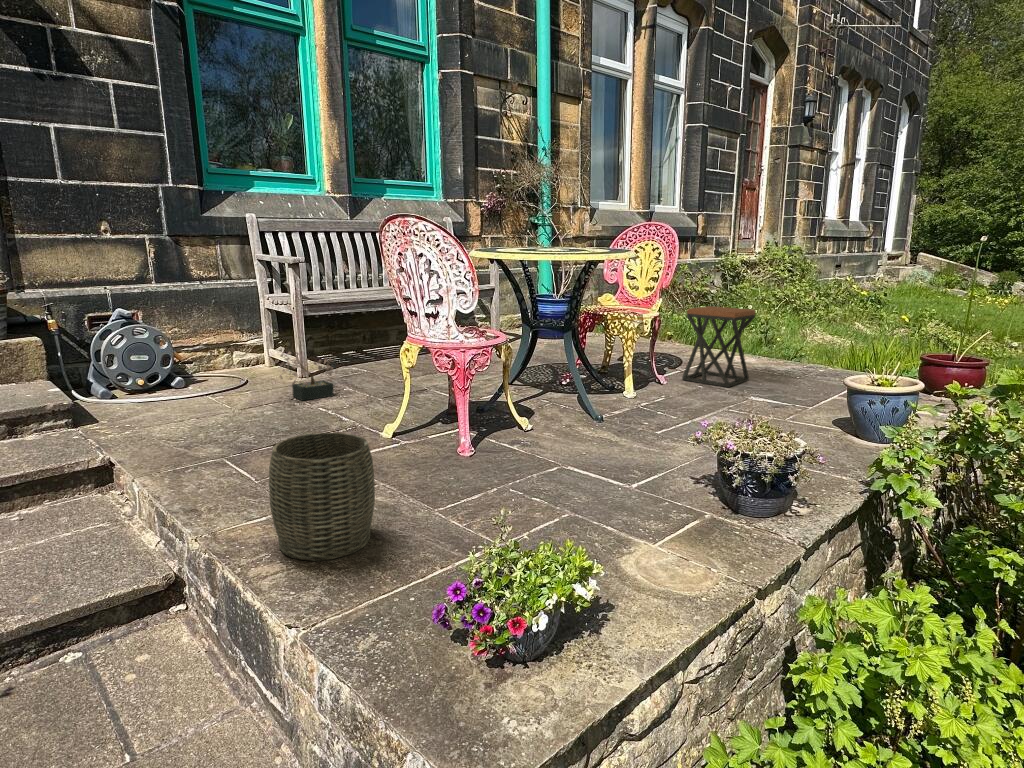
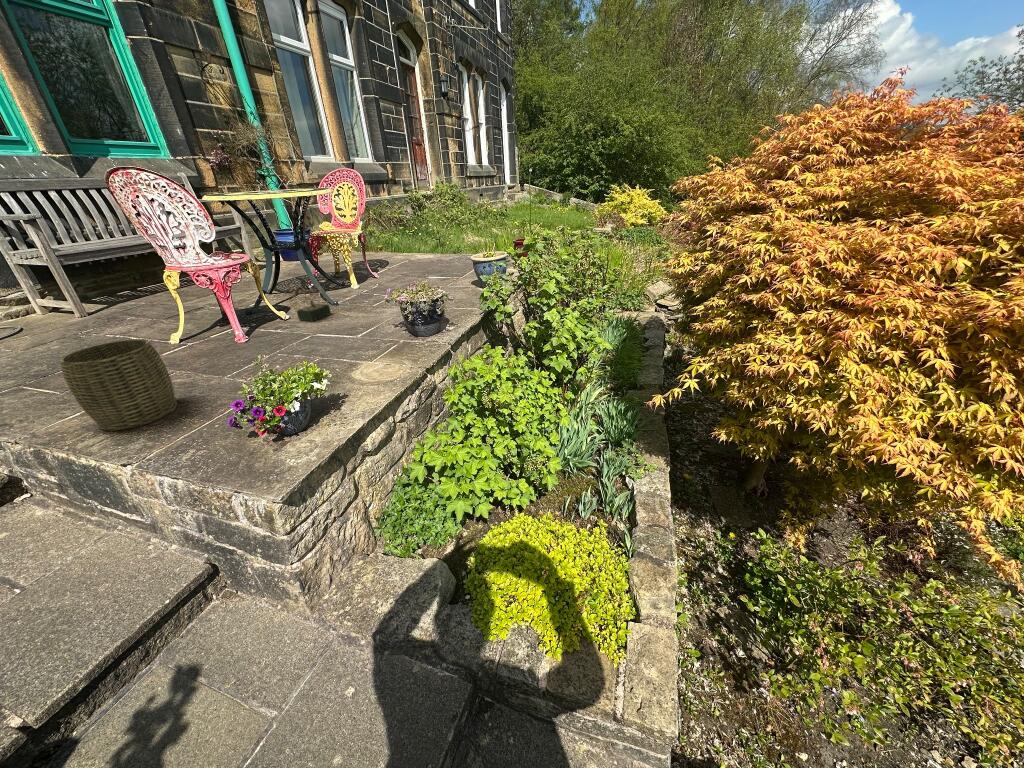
stool: present [682,306,755,387] -> none [383,224,430,274]
decorative plant: present [280,351,338,401] -> present [283,284,331,321]

